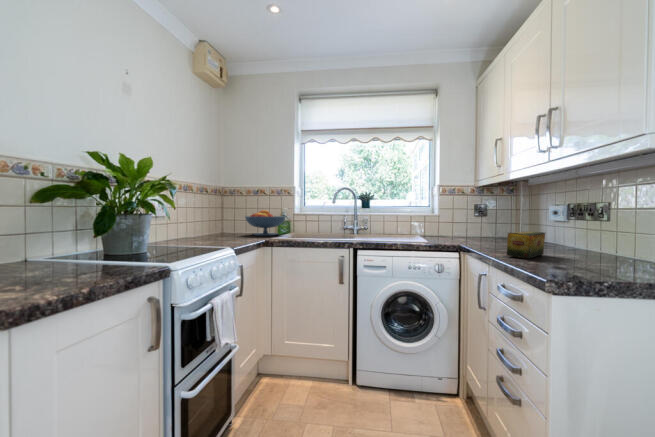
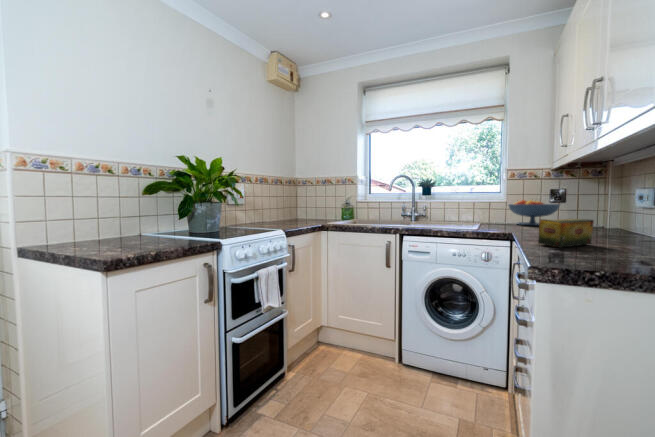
fruit bowl: present [245,210,285,236] -> present [508,200,560,225]

